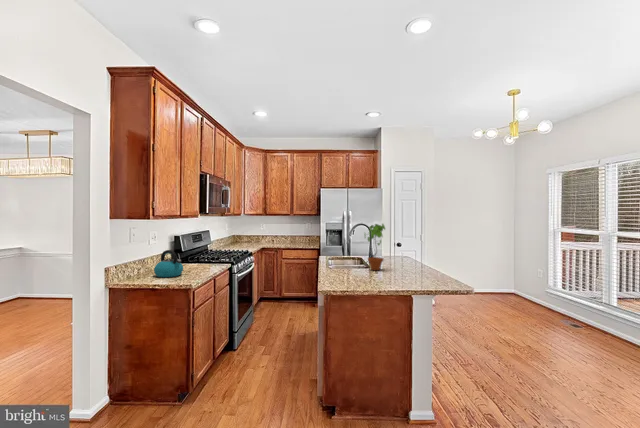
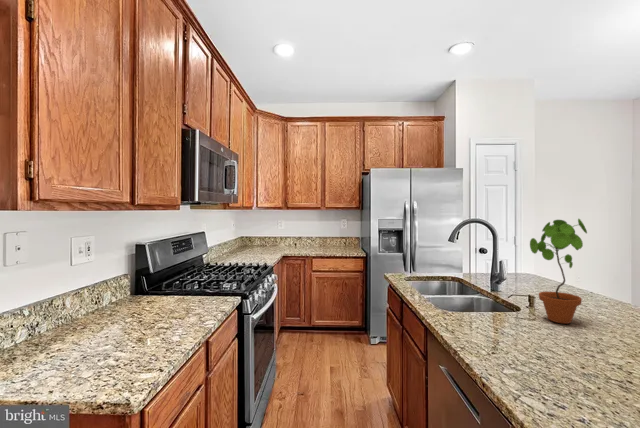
kettle: present [154,250,183,277] -> none [57,284,133,355]

